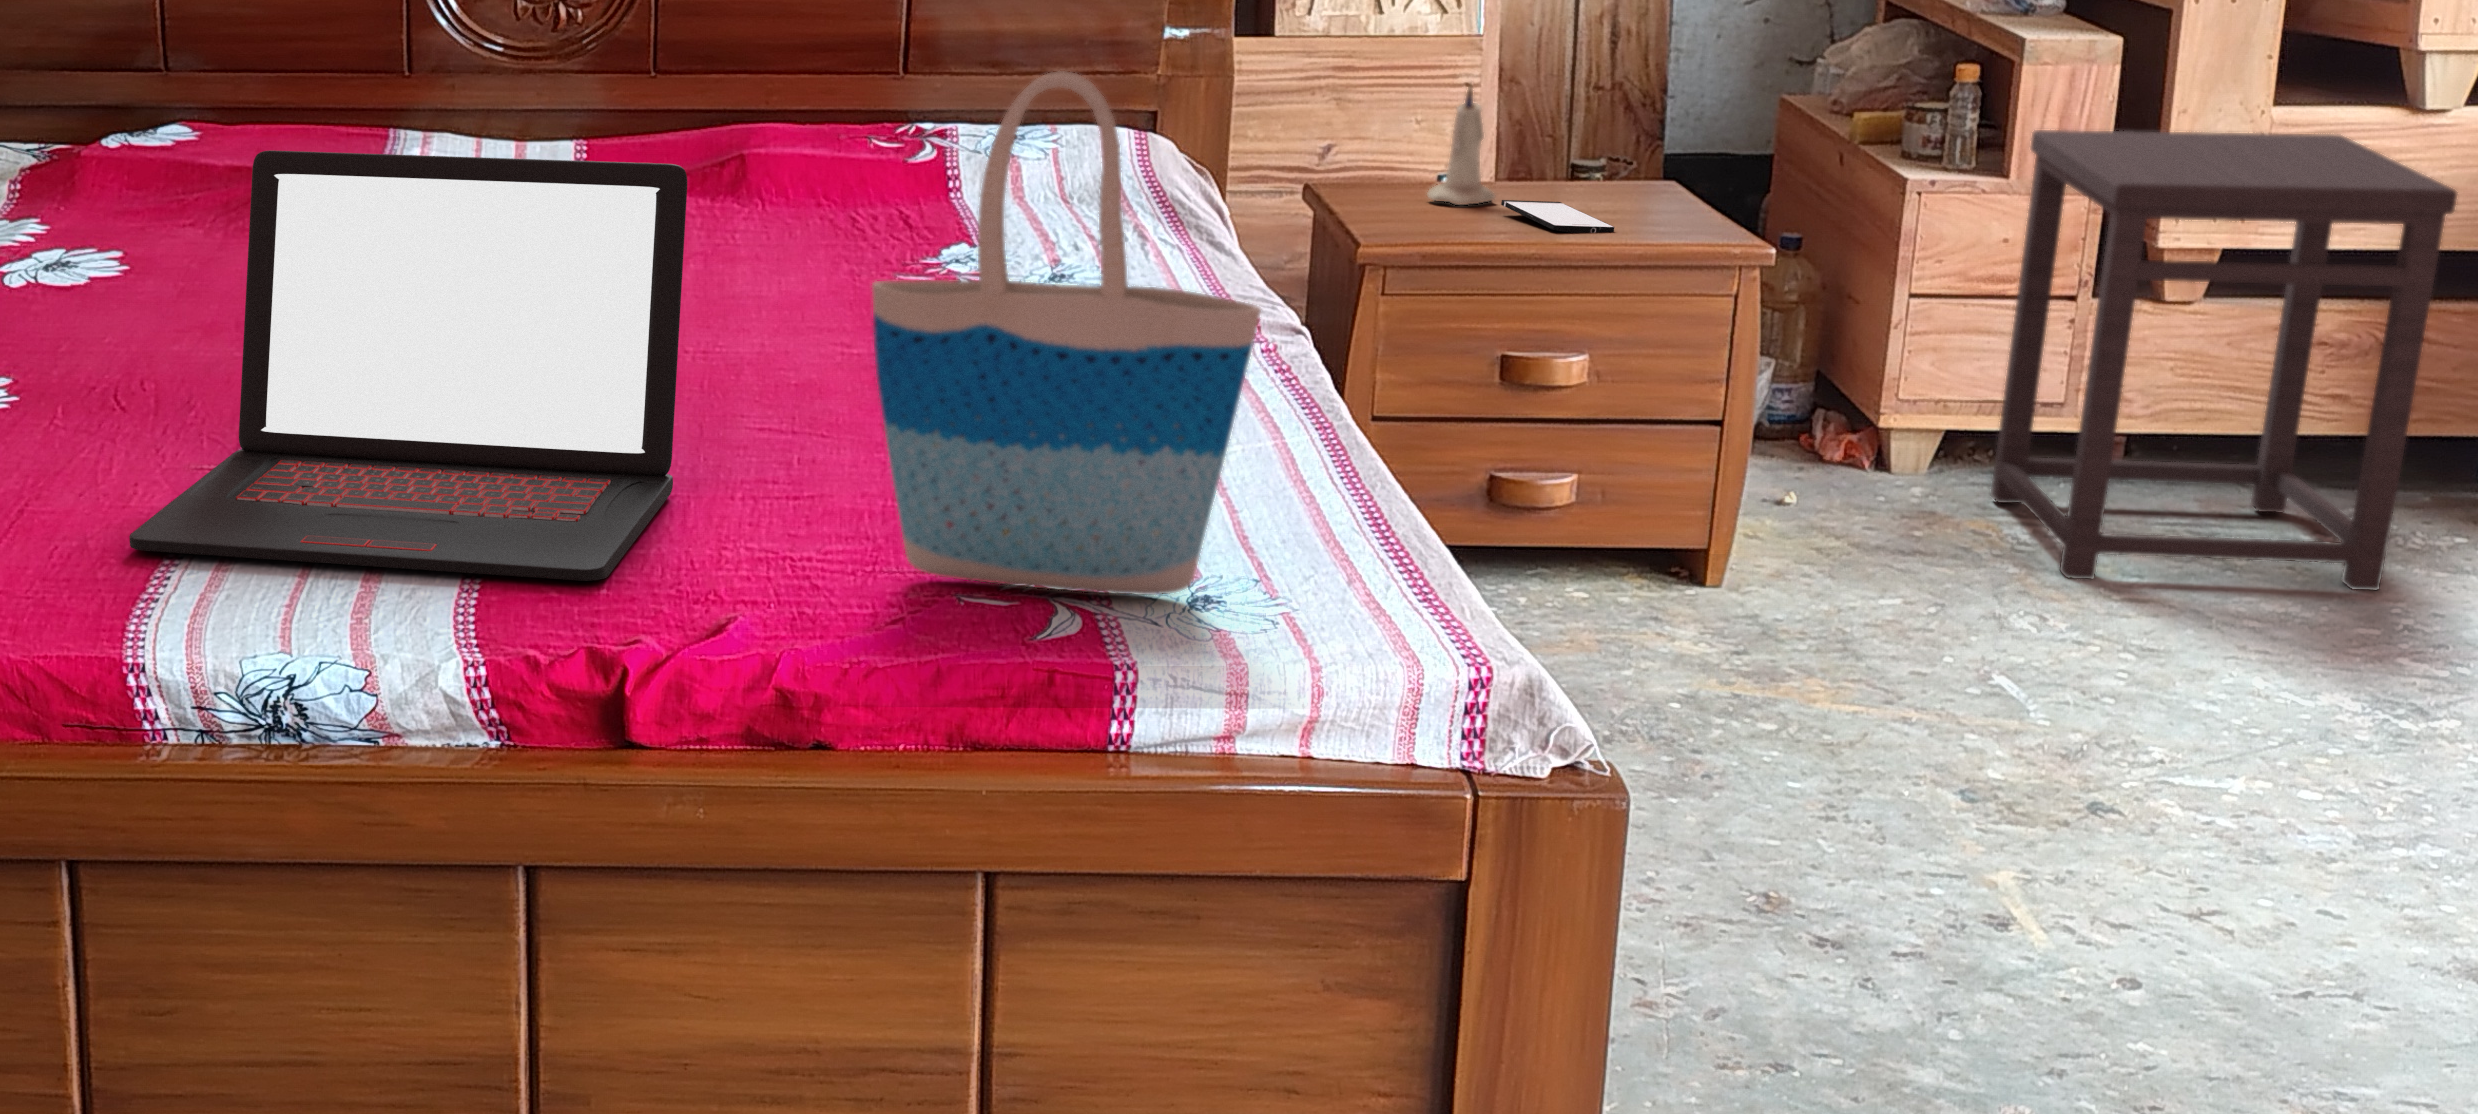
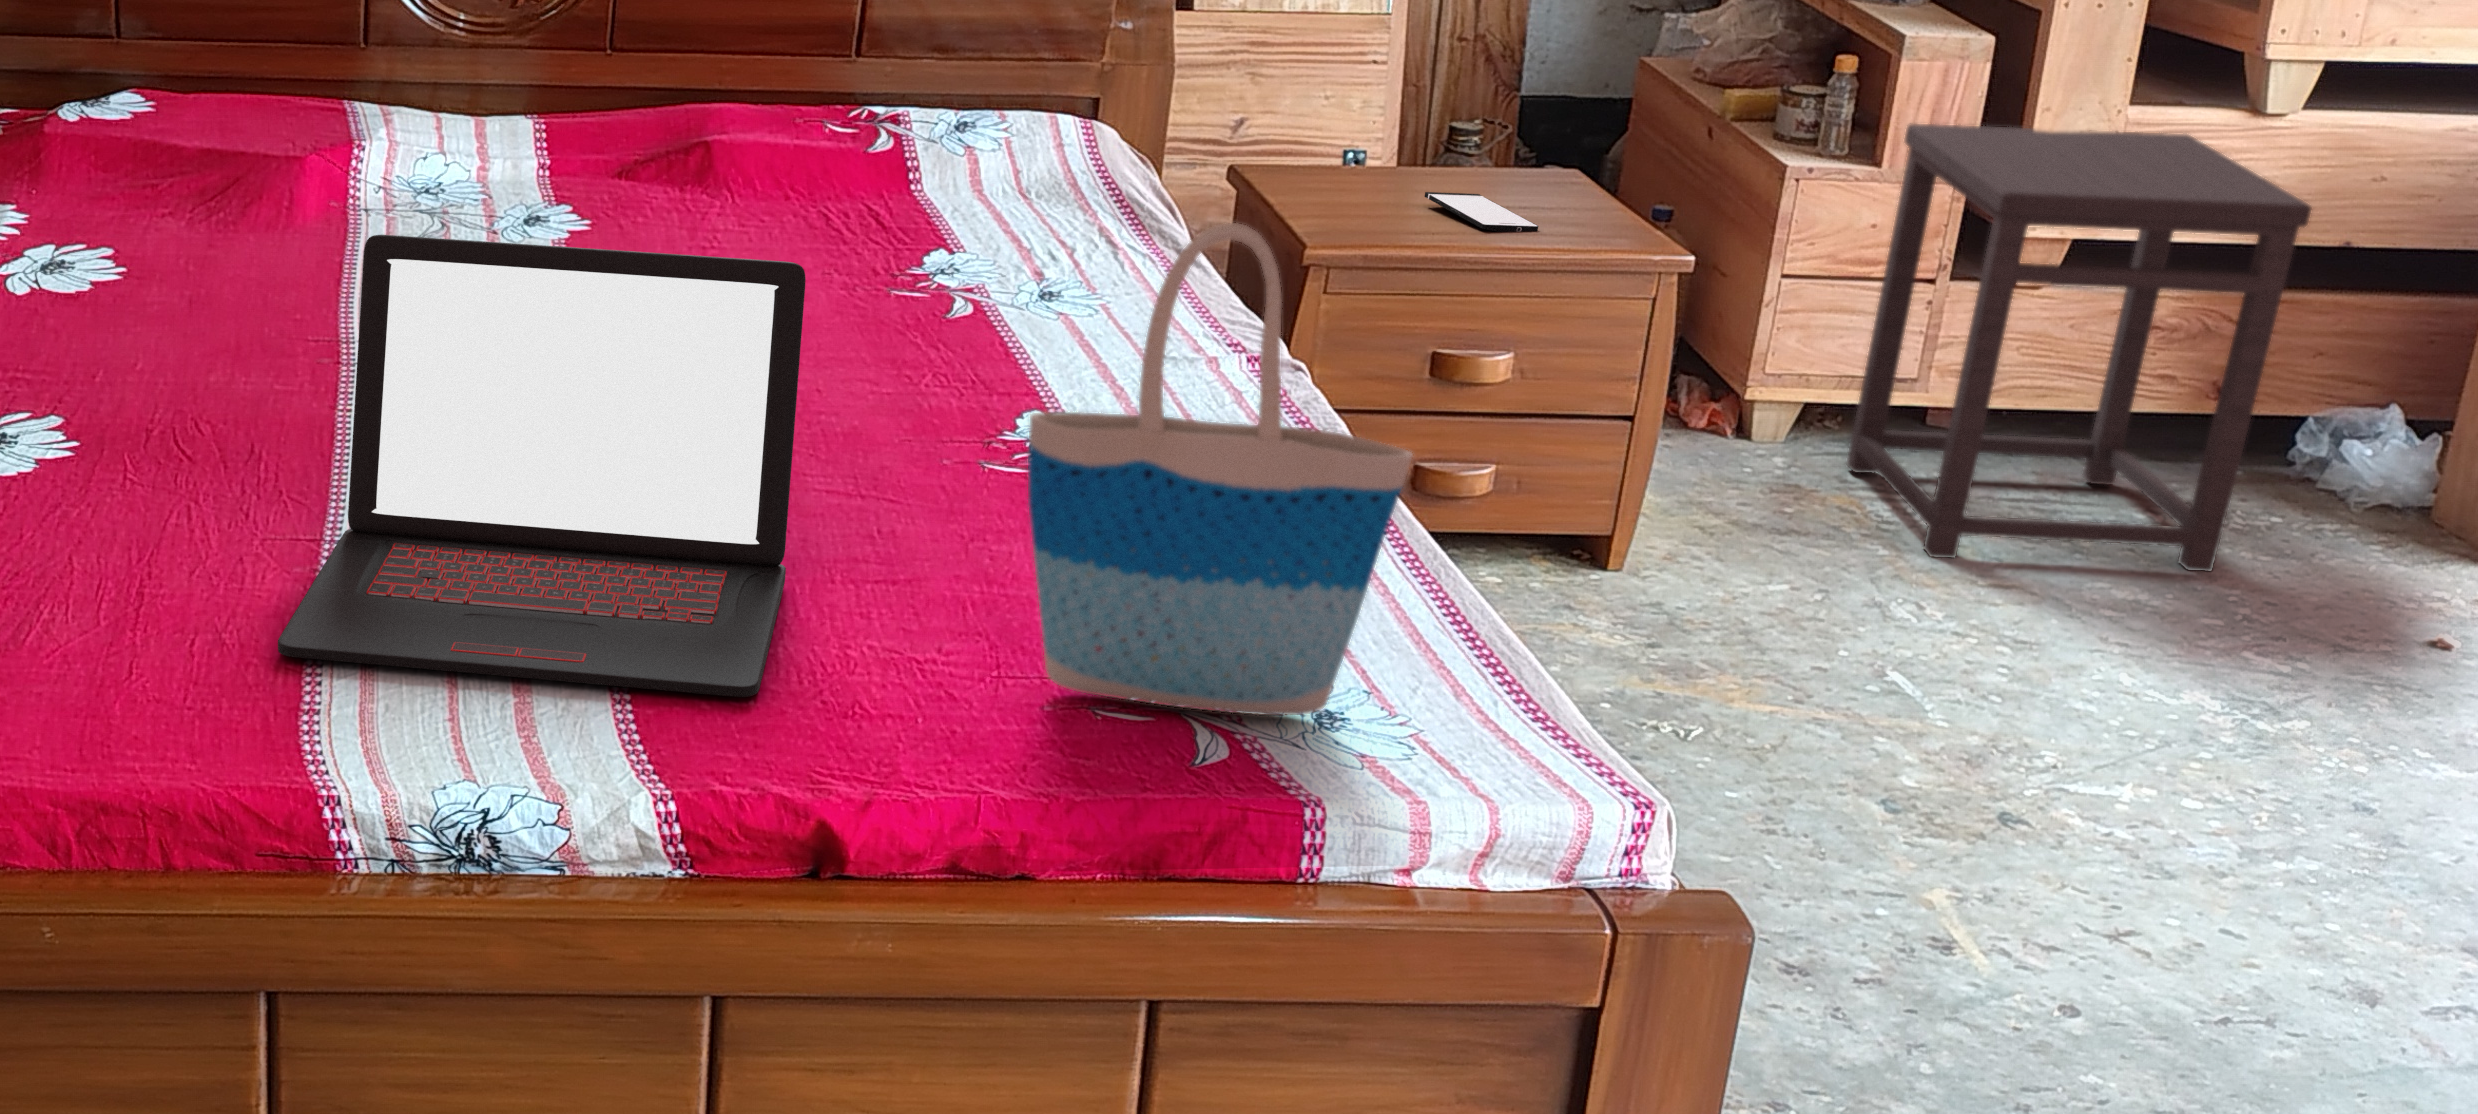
candle: present [1428,85,1496,205] -> none [1348,72,1414,193]

